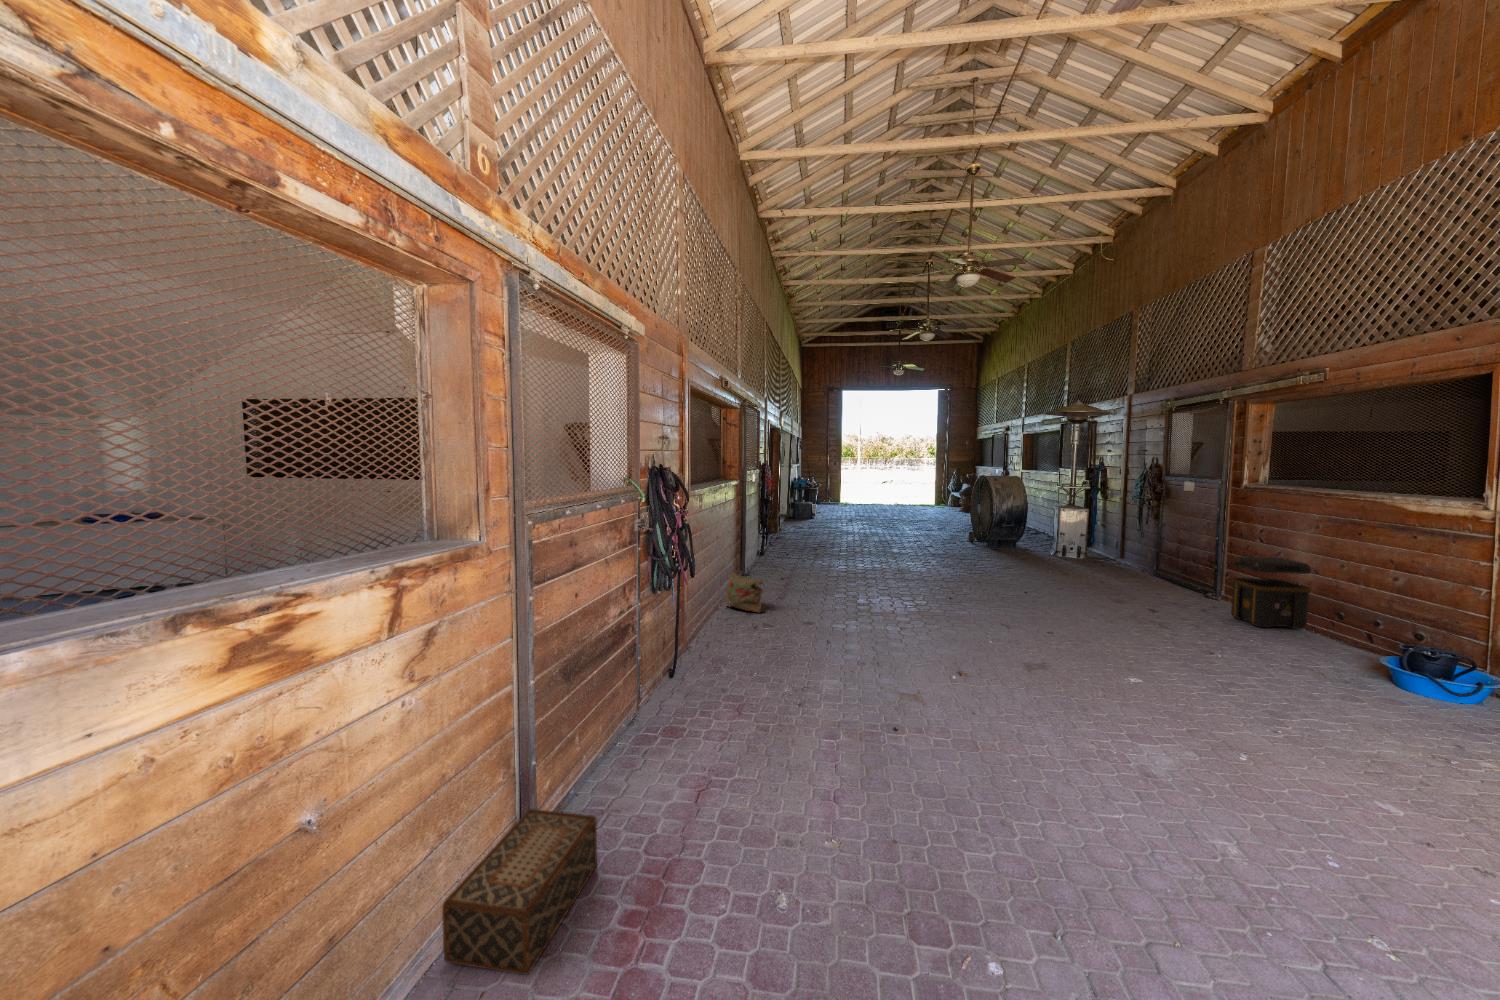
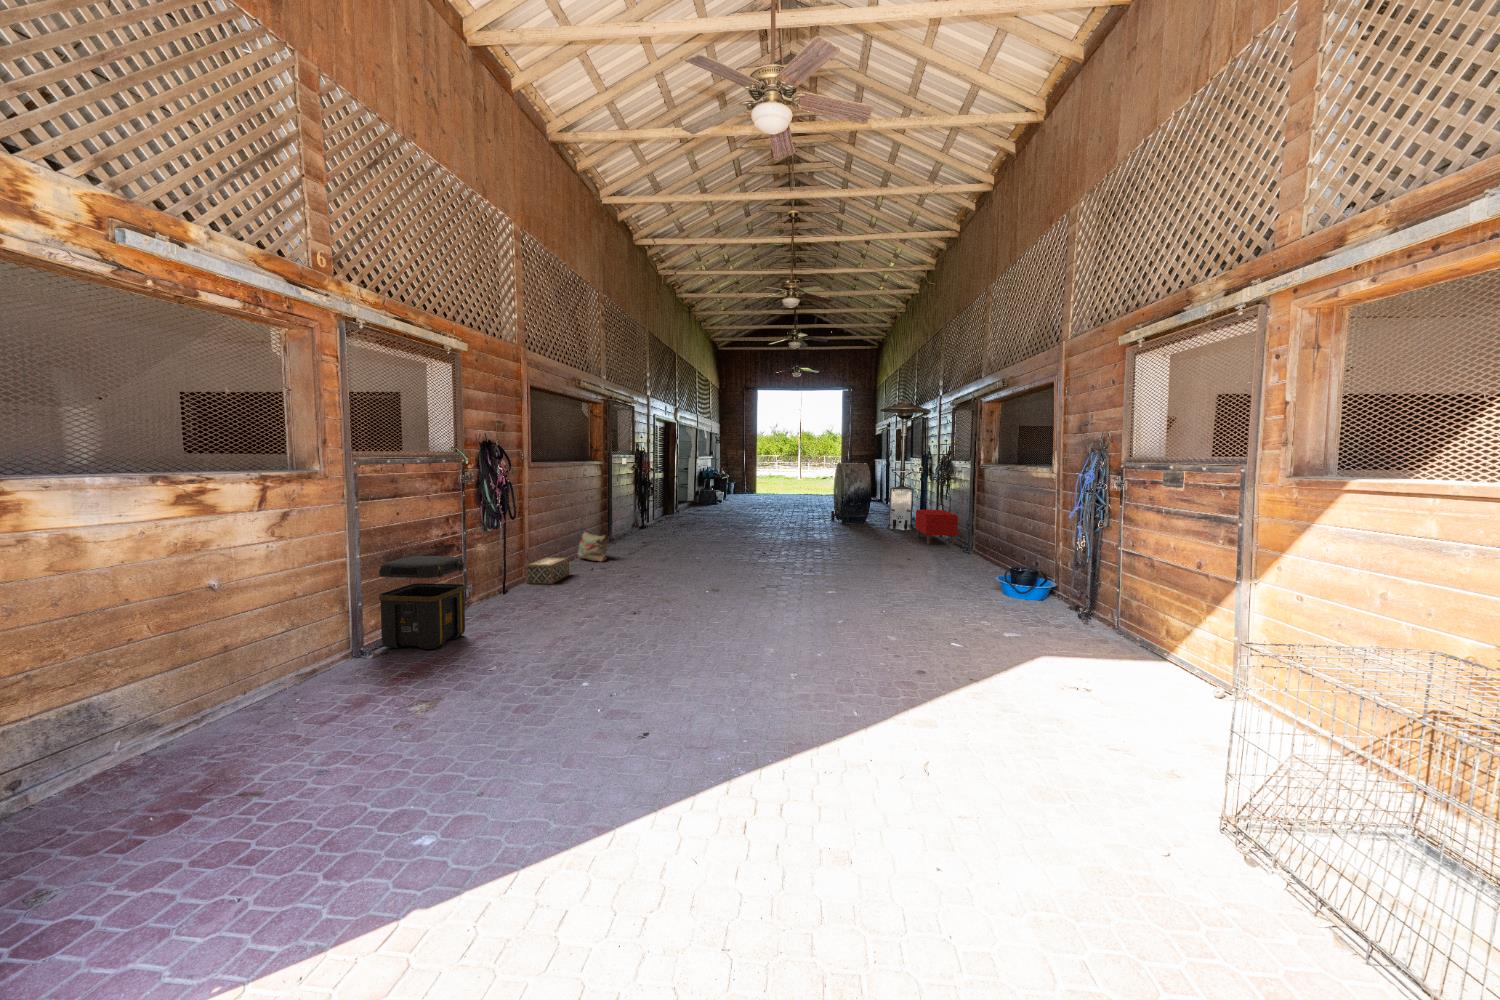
bench: none [1109,535,1187,584] -> present [915,510,958,545]
toolbox: present [1231,557,1311,629] -> present [378,556,466,649]
woven basket: present [442,809,597,975] -> present [526,557,569,584]

